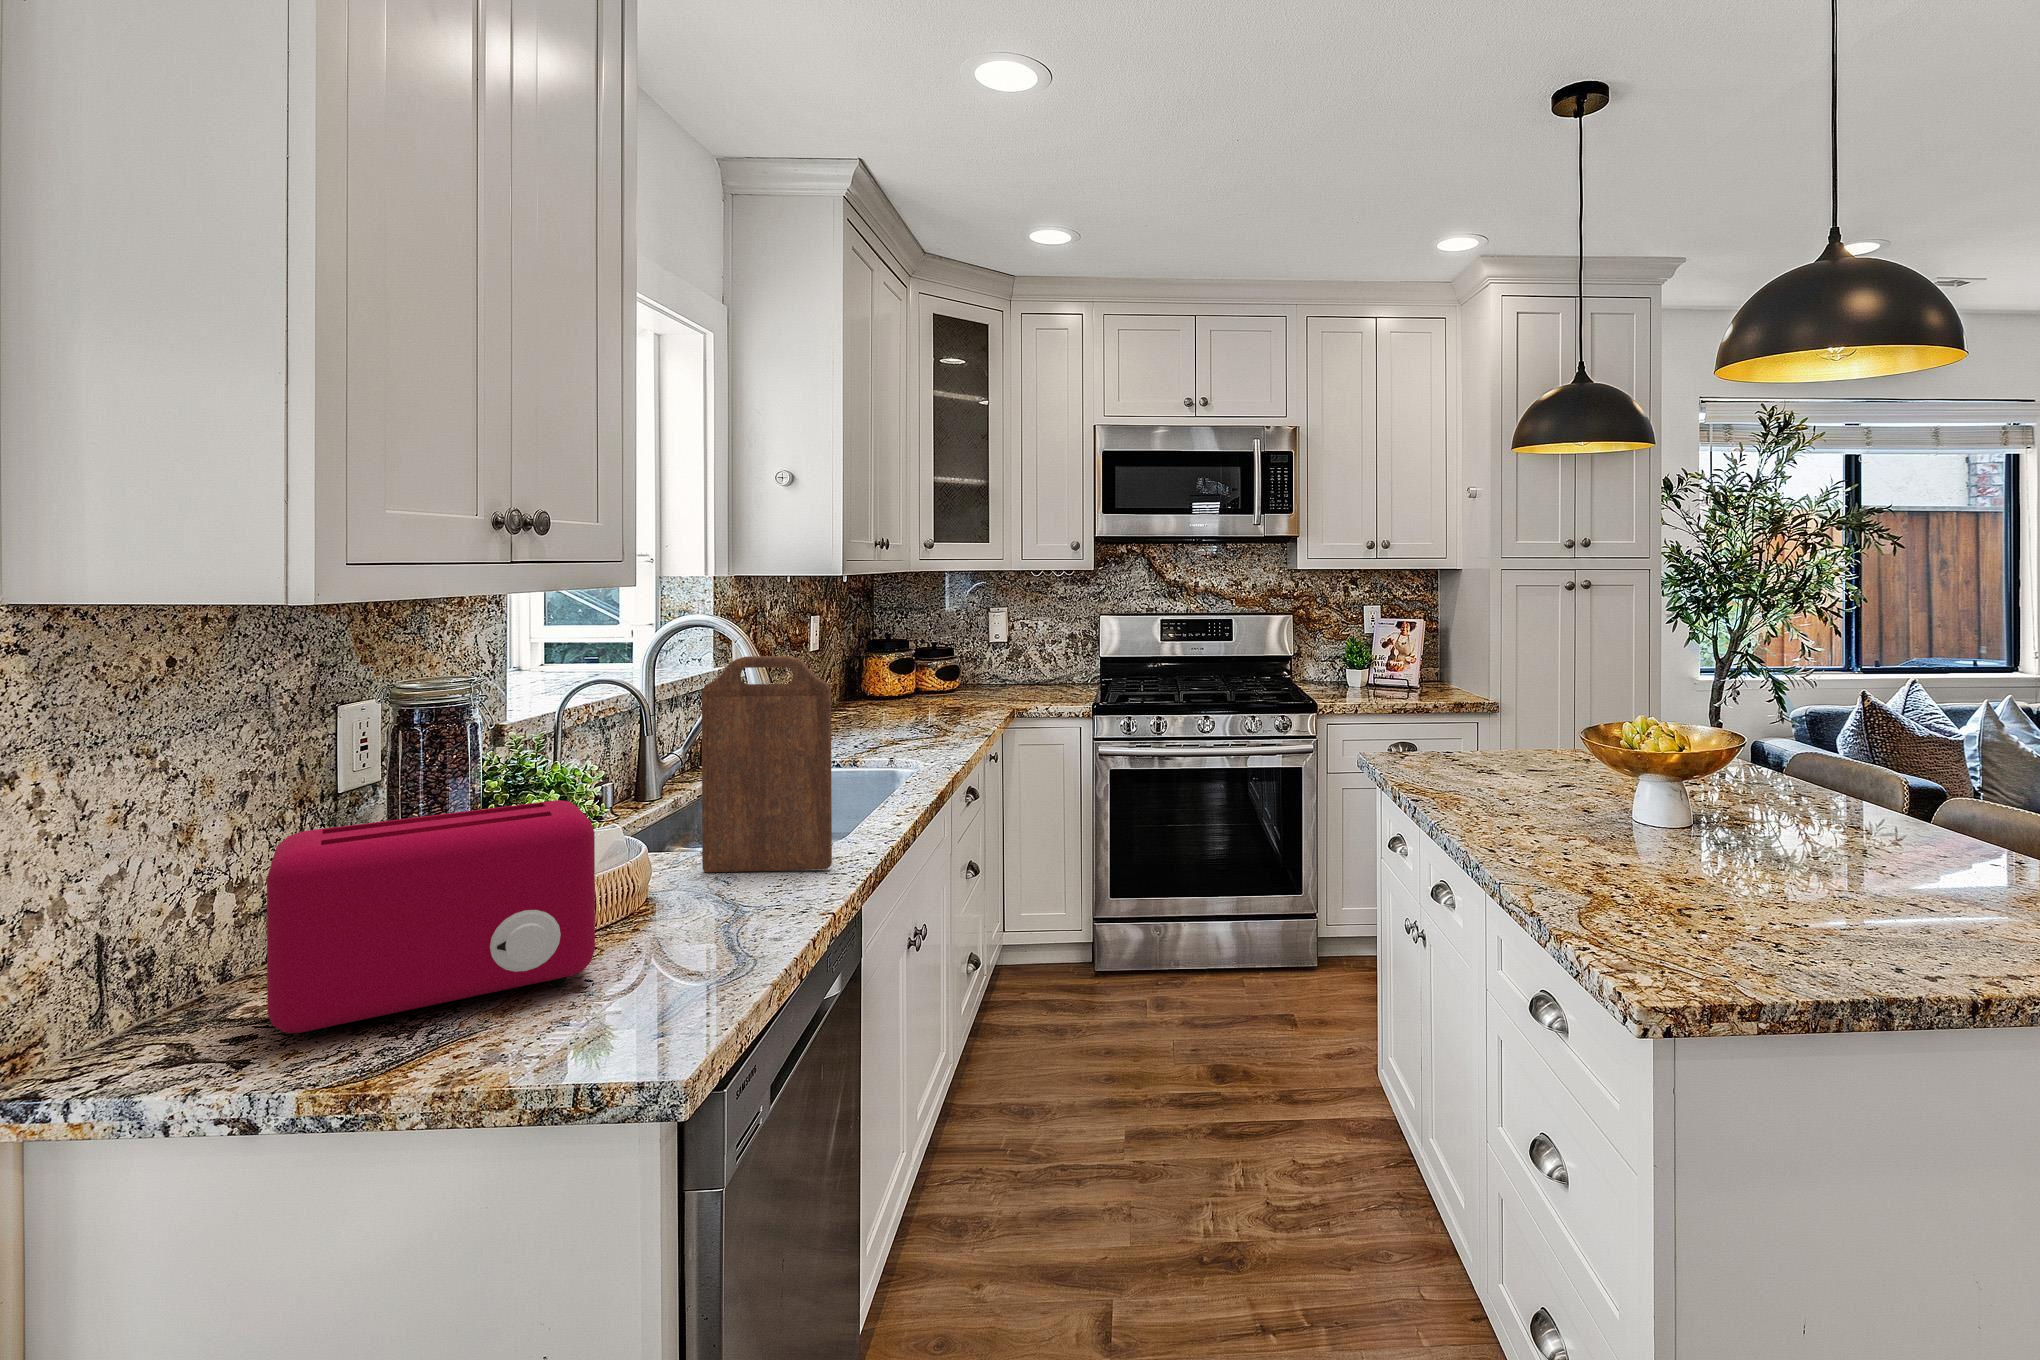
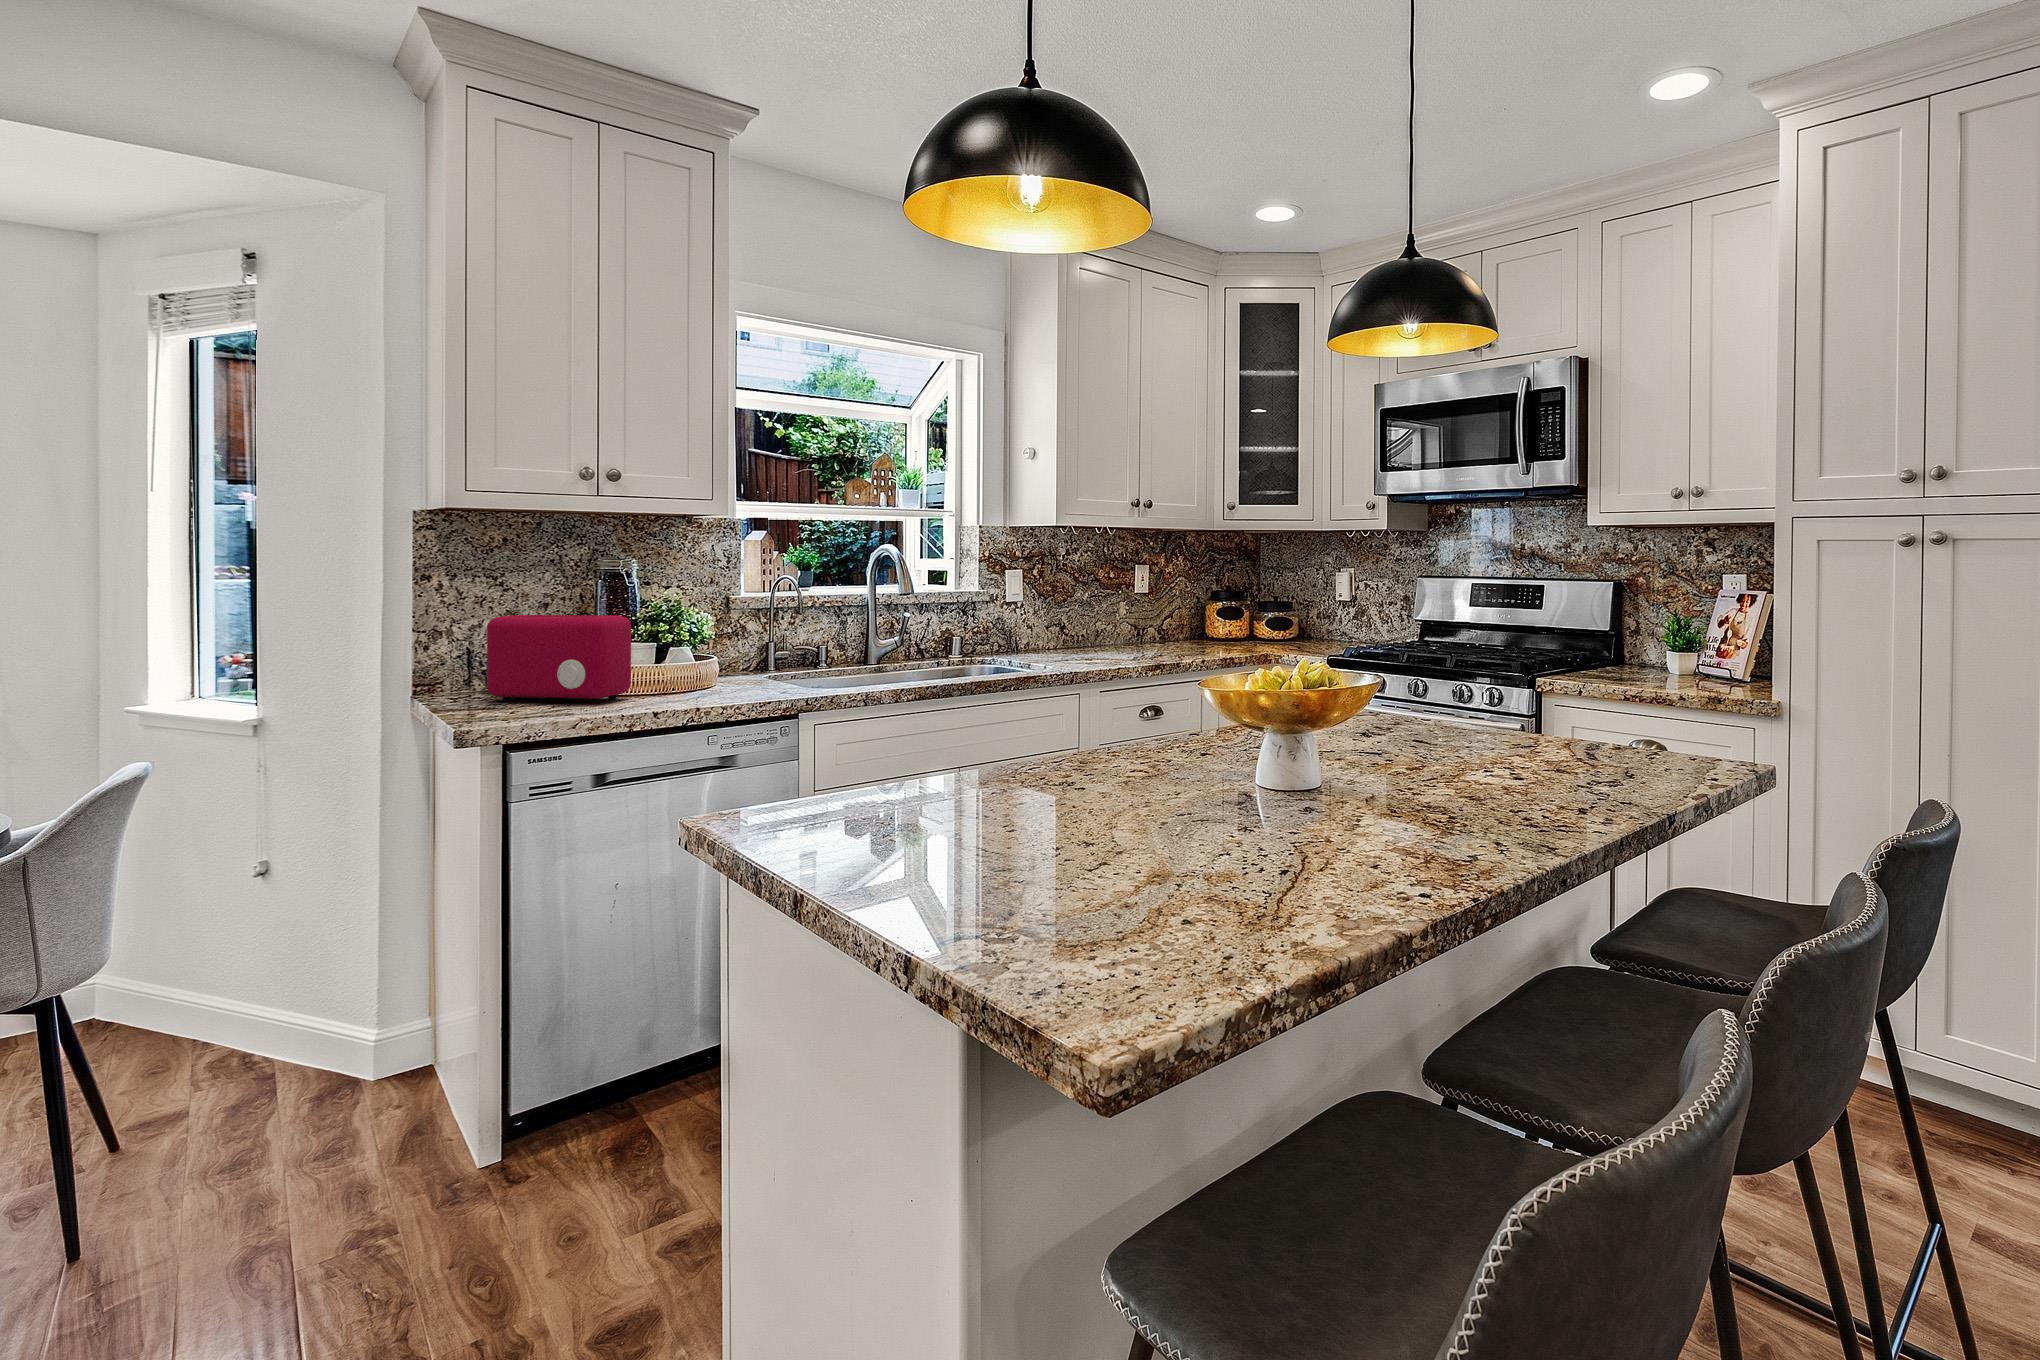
cutting board: present [702,656,832,872] -> none [769,558,818,693]

